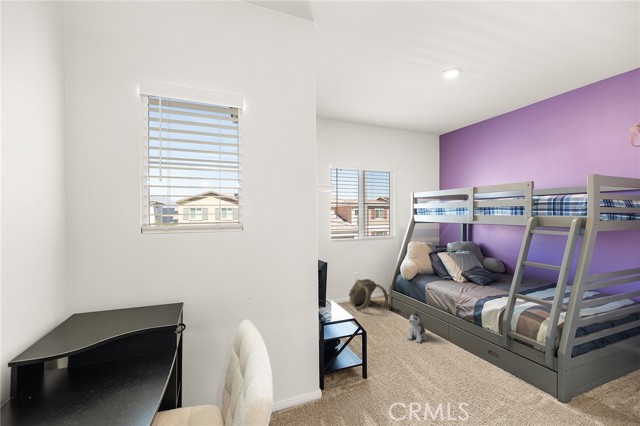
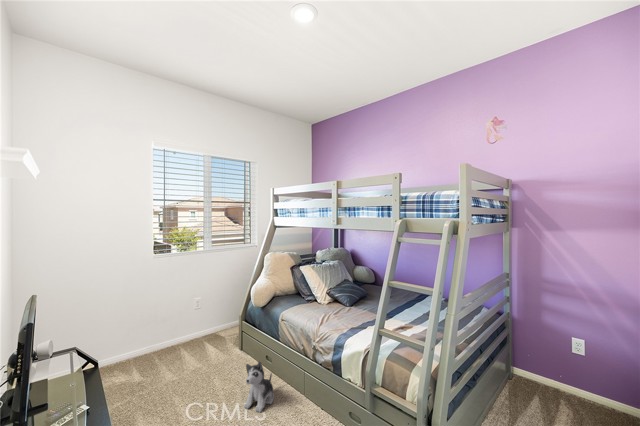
backpack: present [349,279,388,311] -> none [180,309,235,362]

